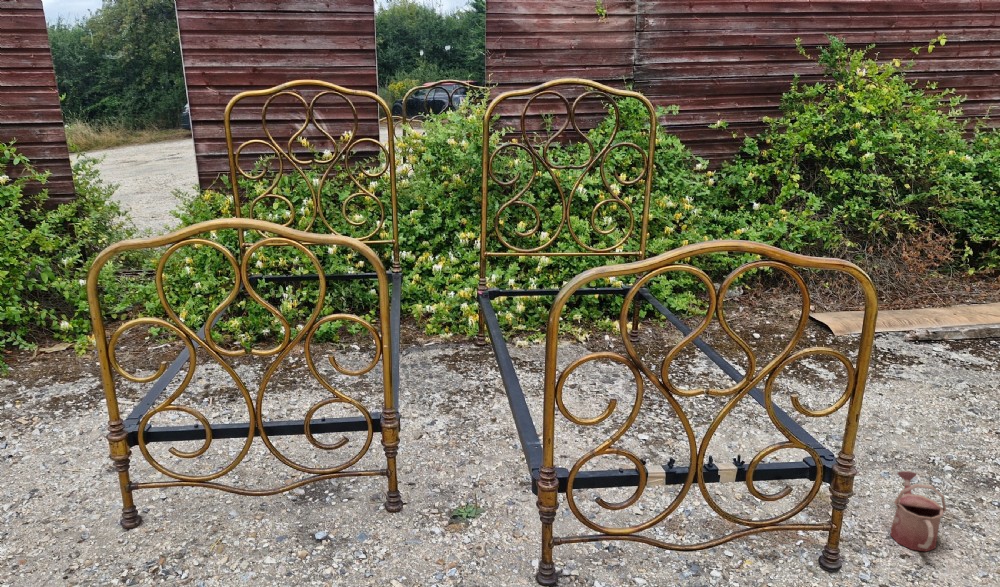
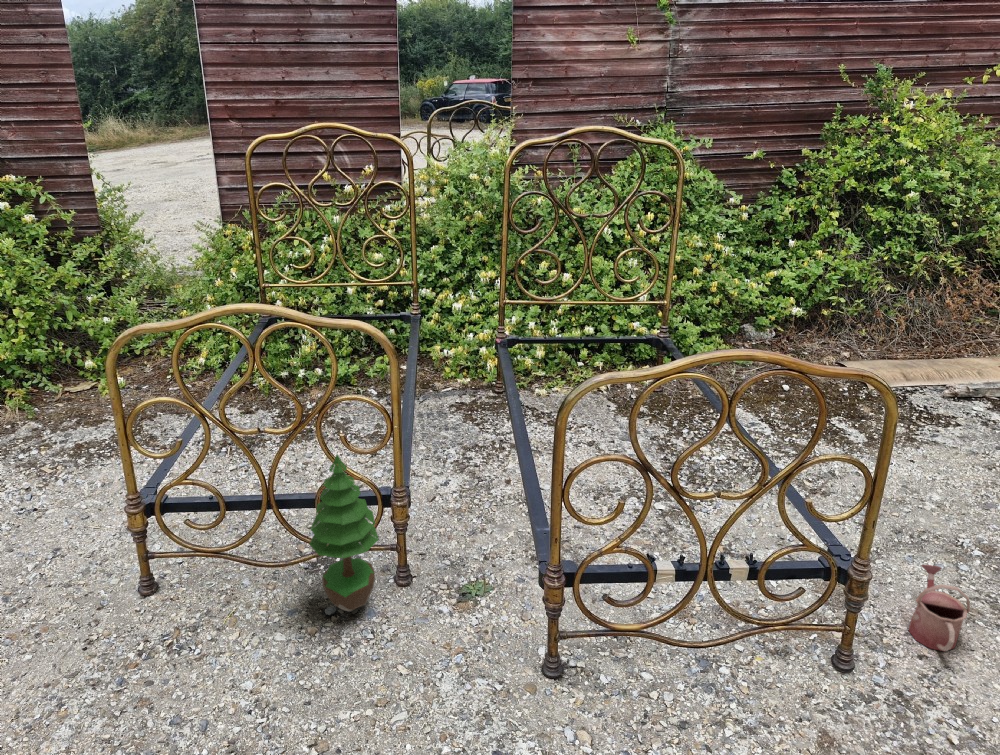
potted tree: none [301,365,371,534] -> present [310,454,379,612]

